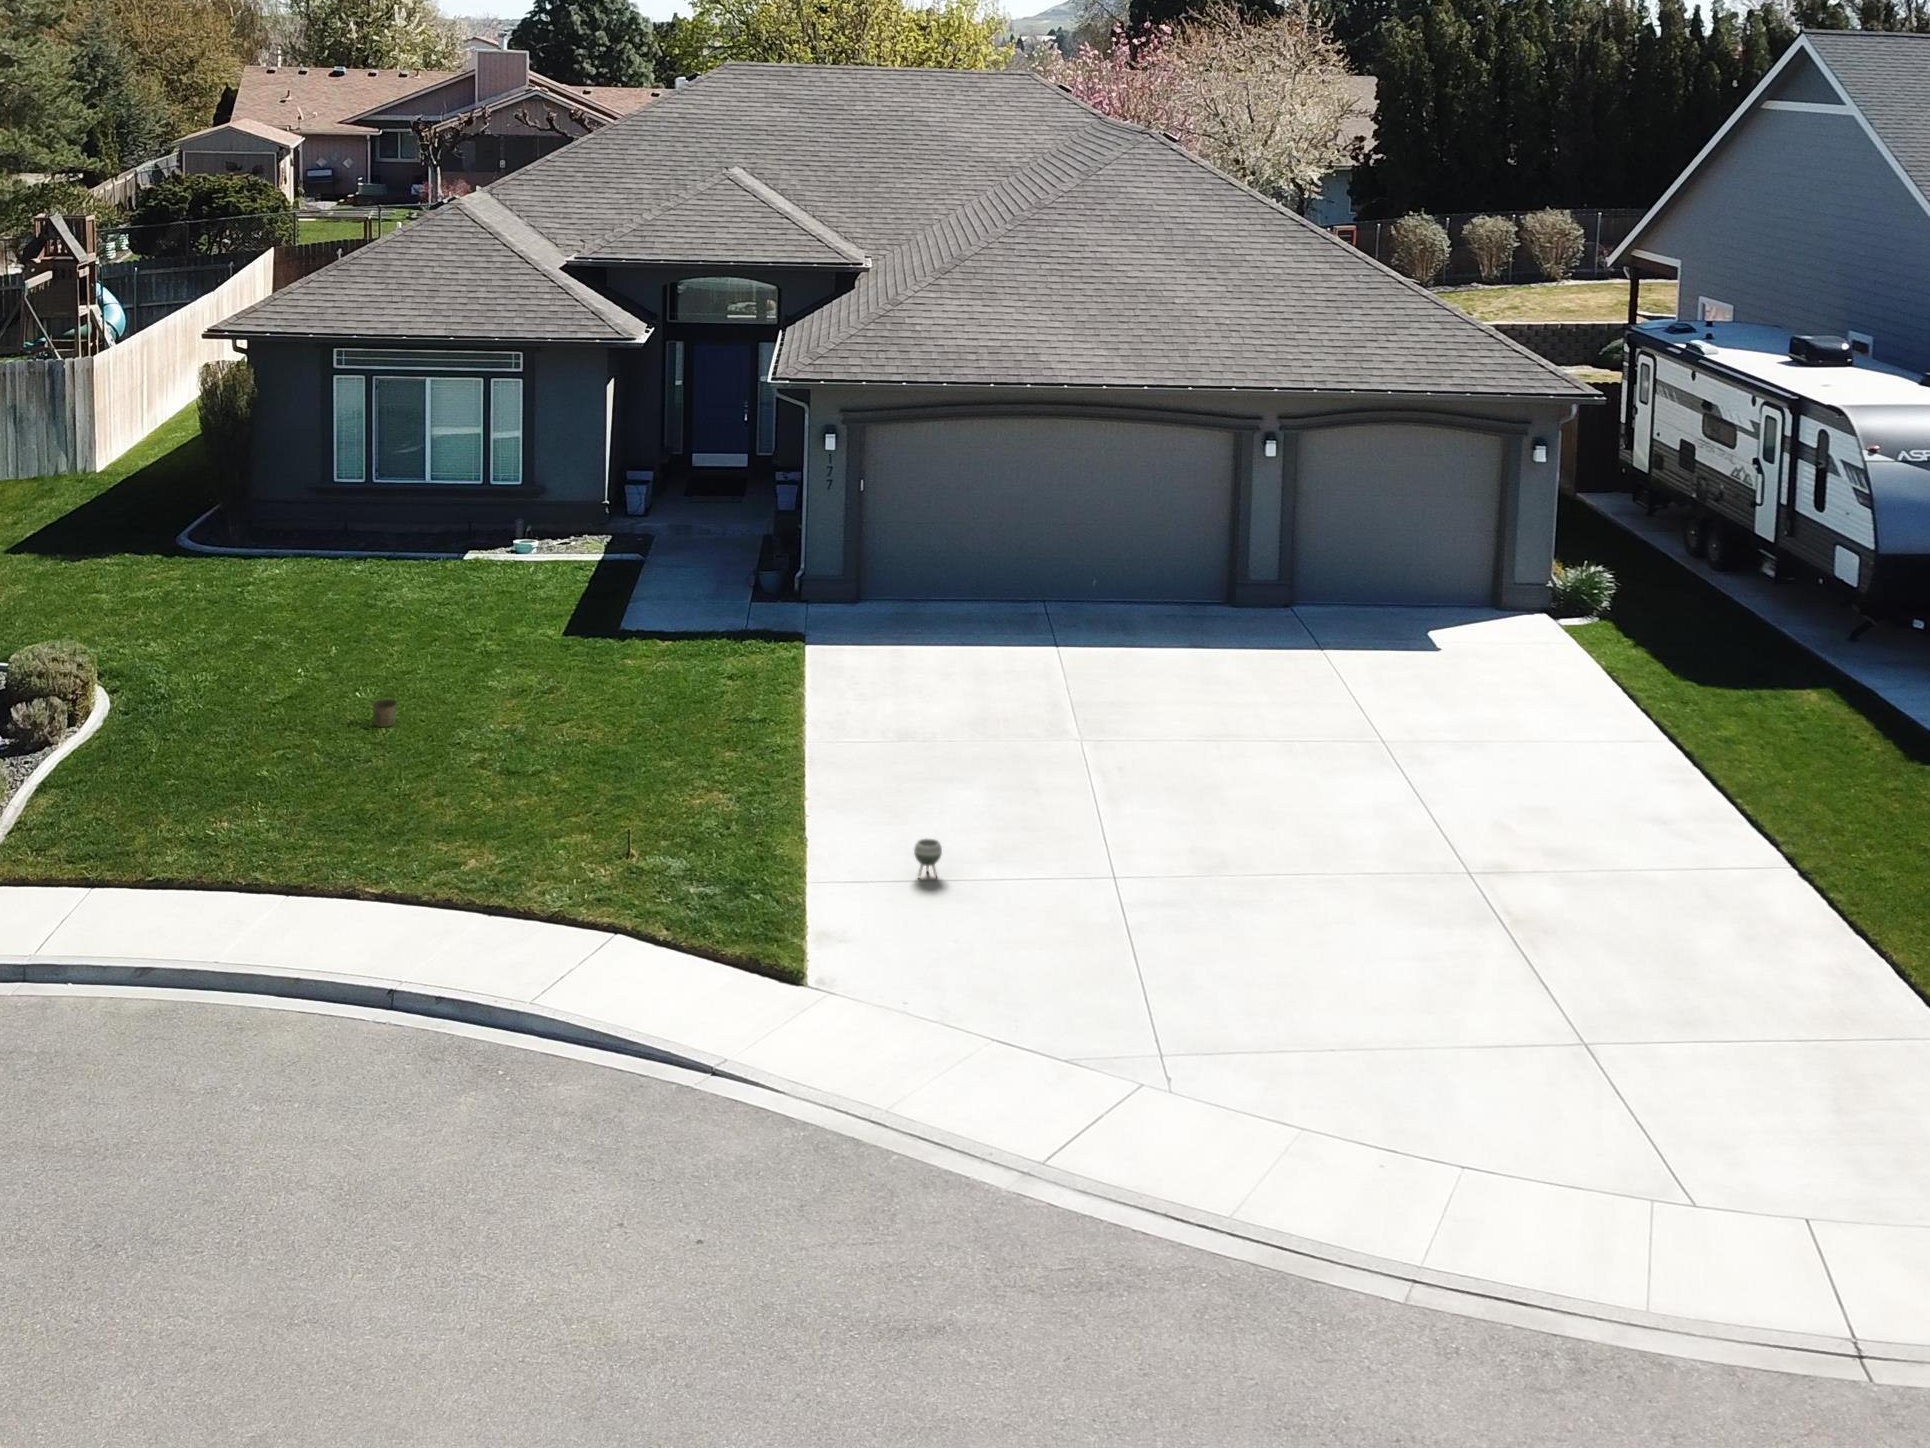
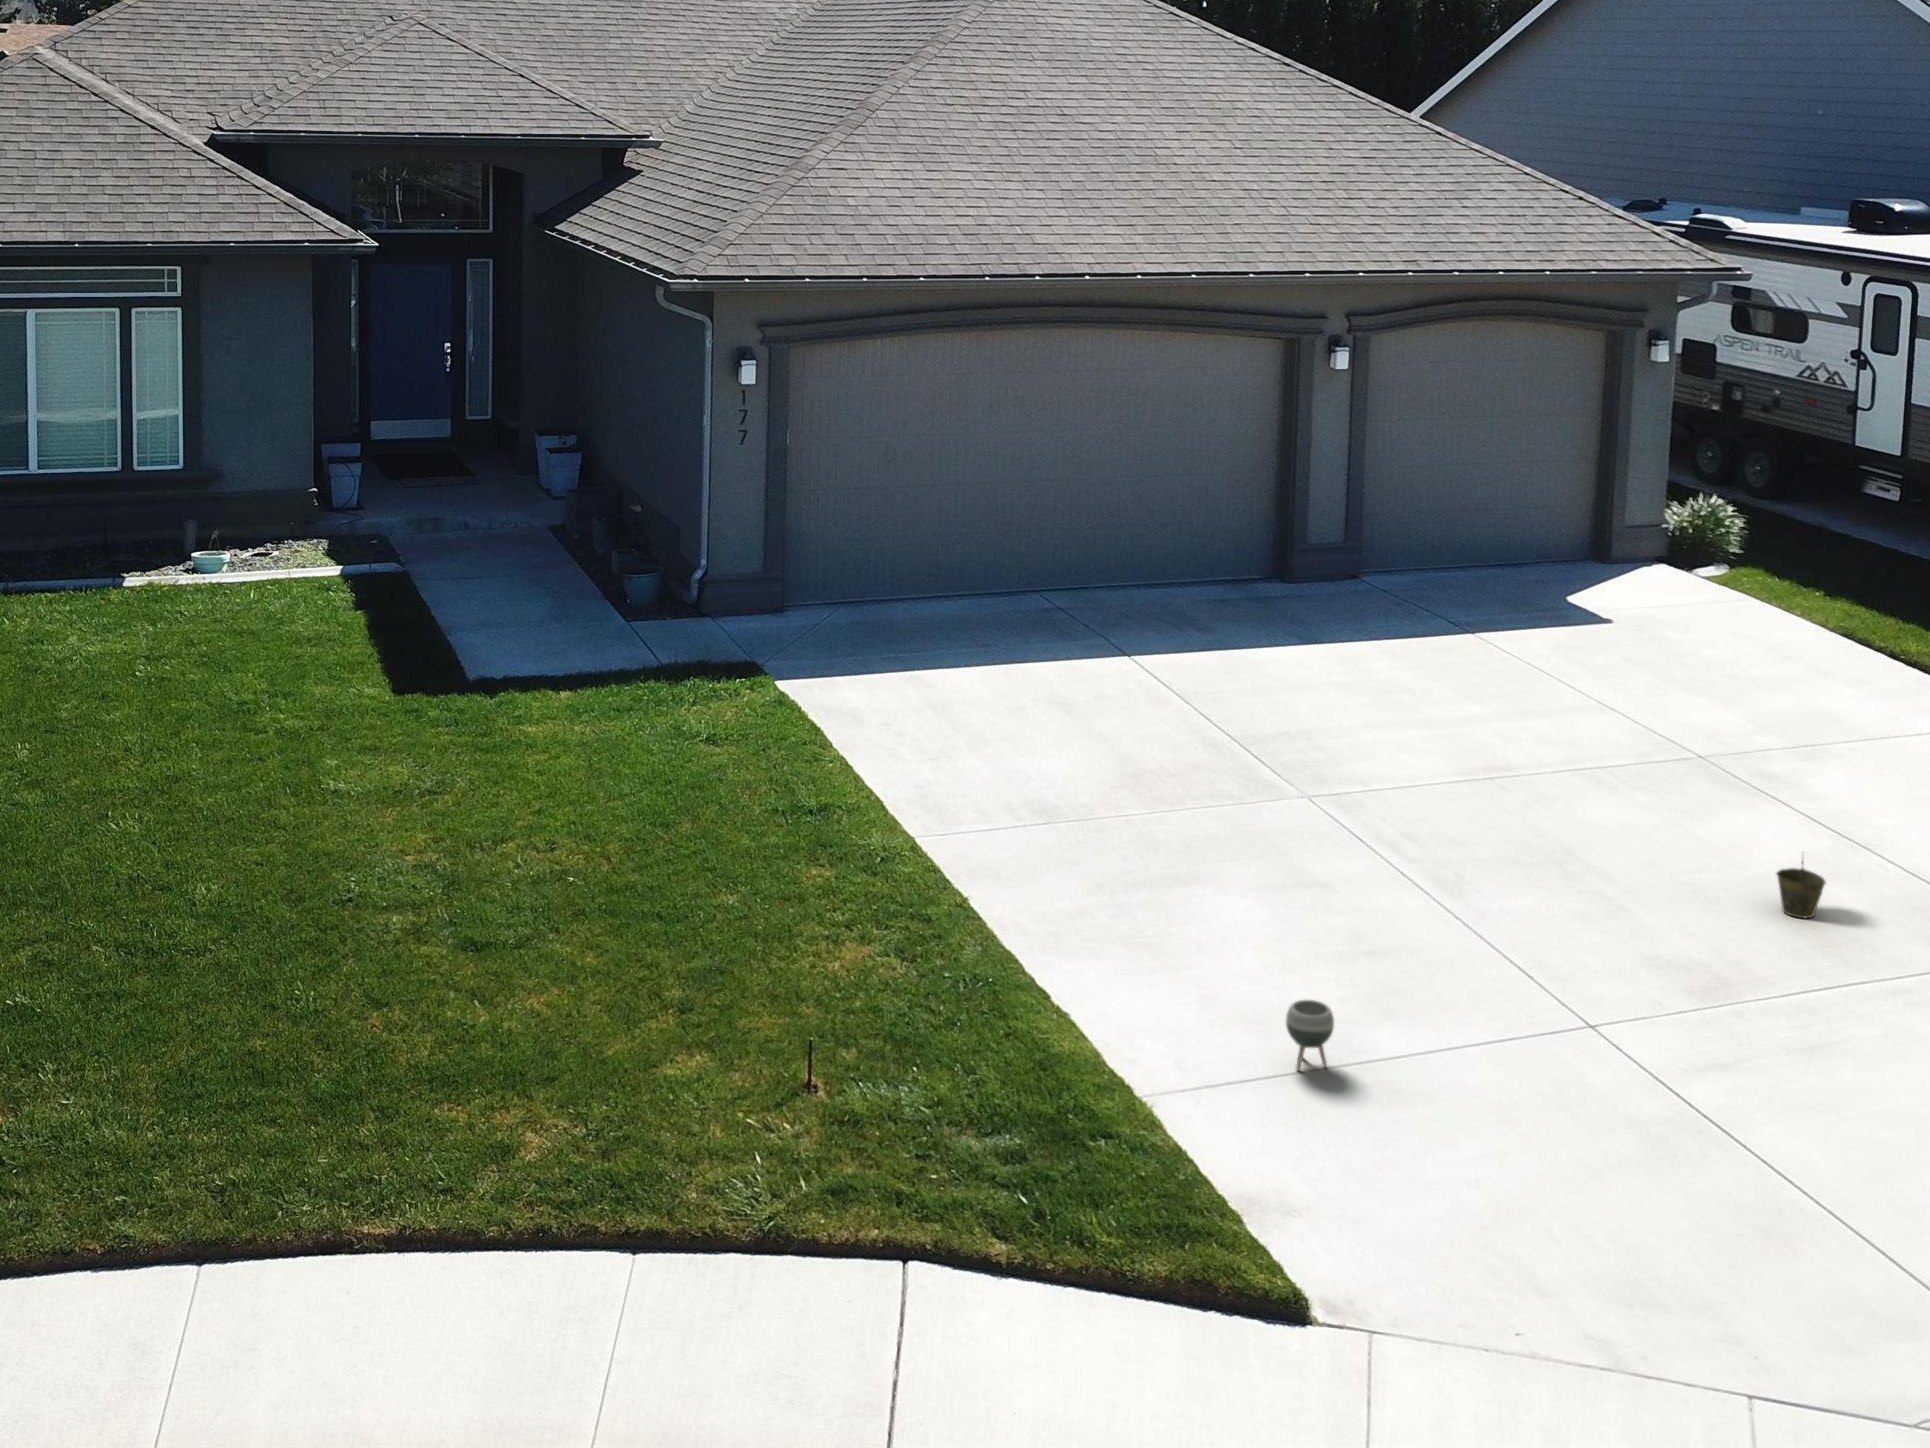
bucket: present [372,699,397,727] -> present [1777,861,1826,918]

